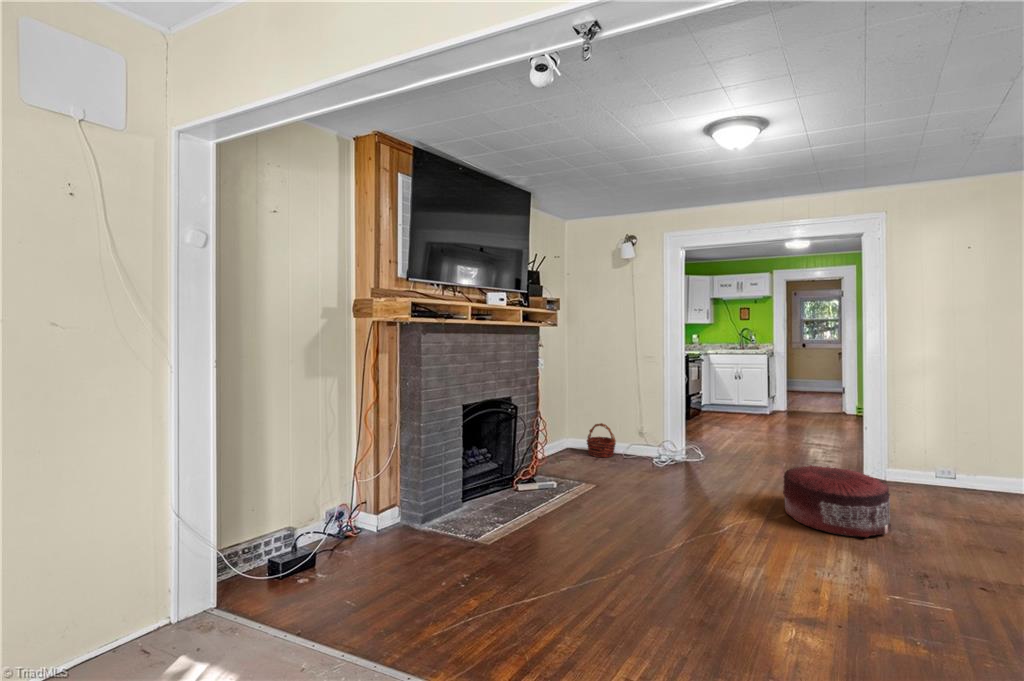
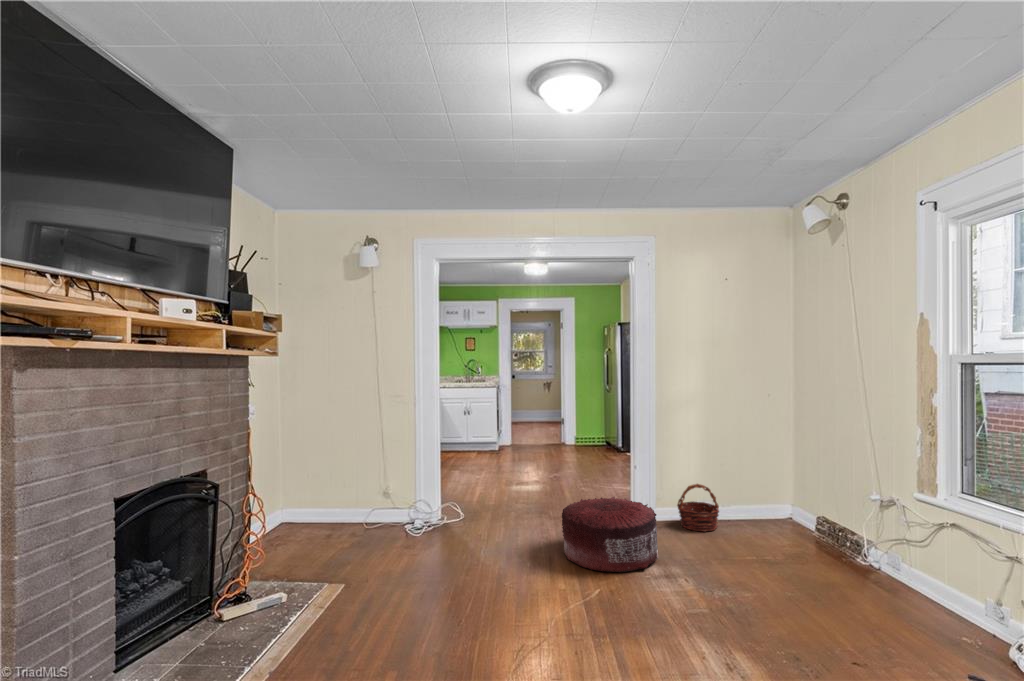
basket: present [587,423,616,457] -> present [677,484,719,532]

